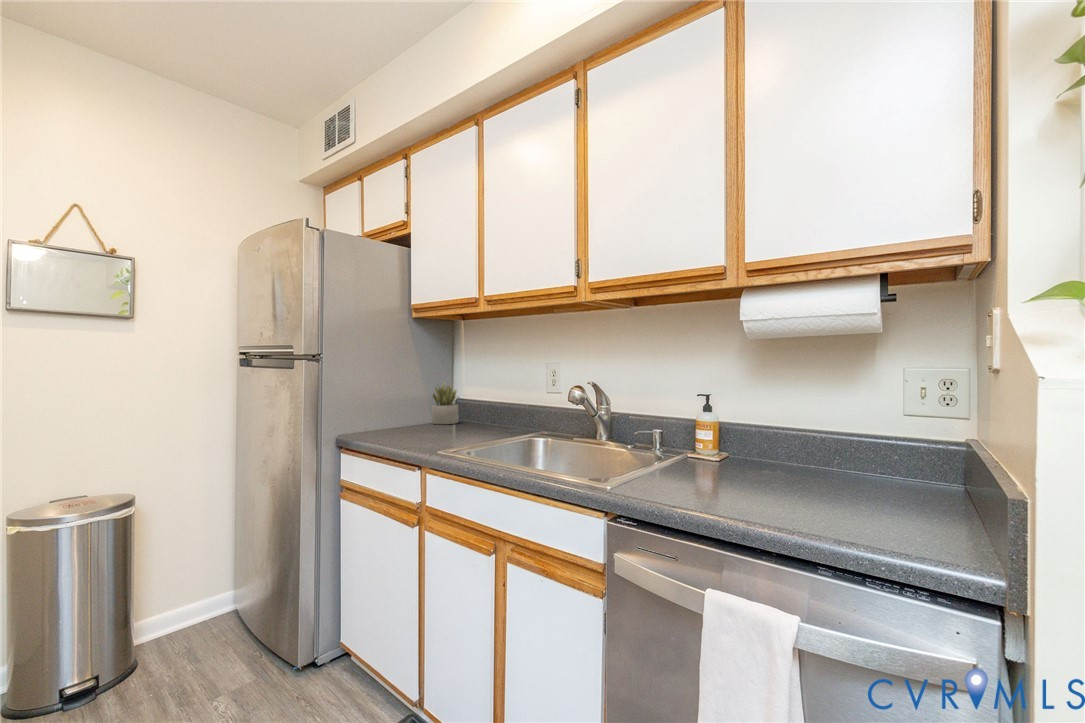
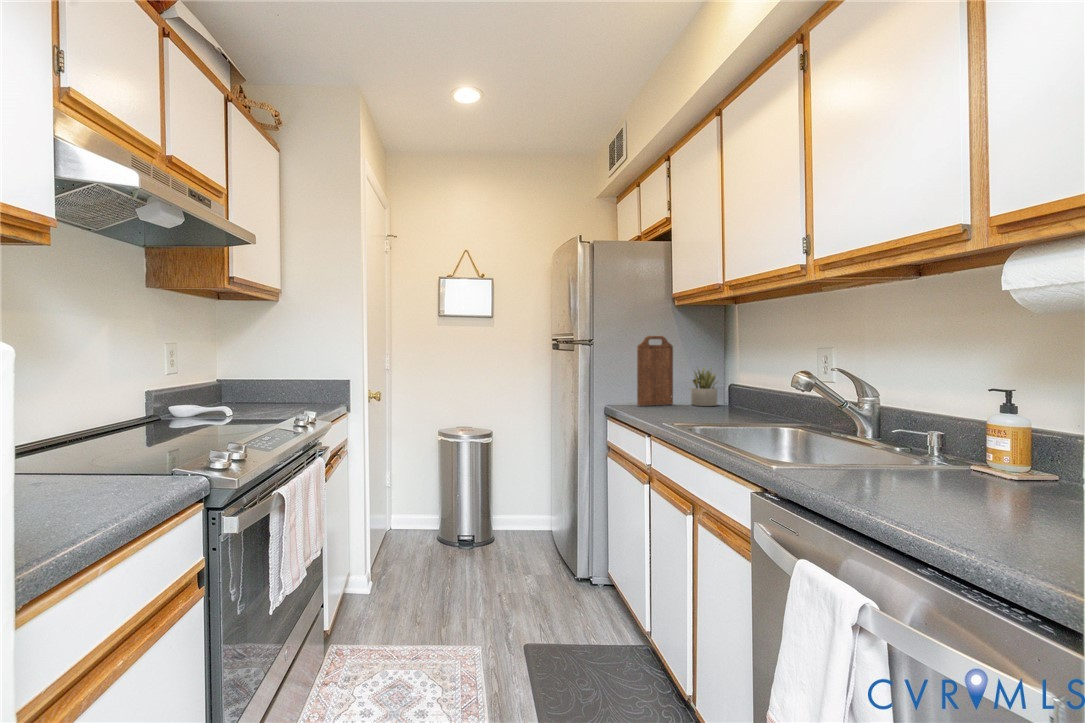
cutting board: none [374,349,413,429] -> present [637,336,673,406]

